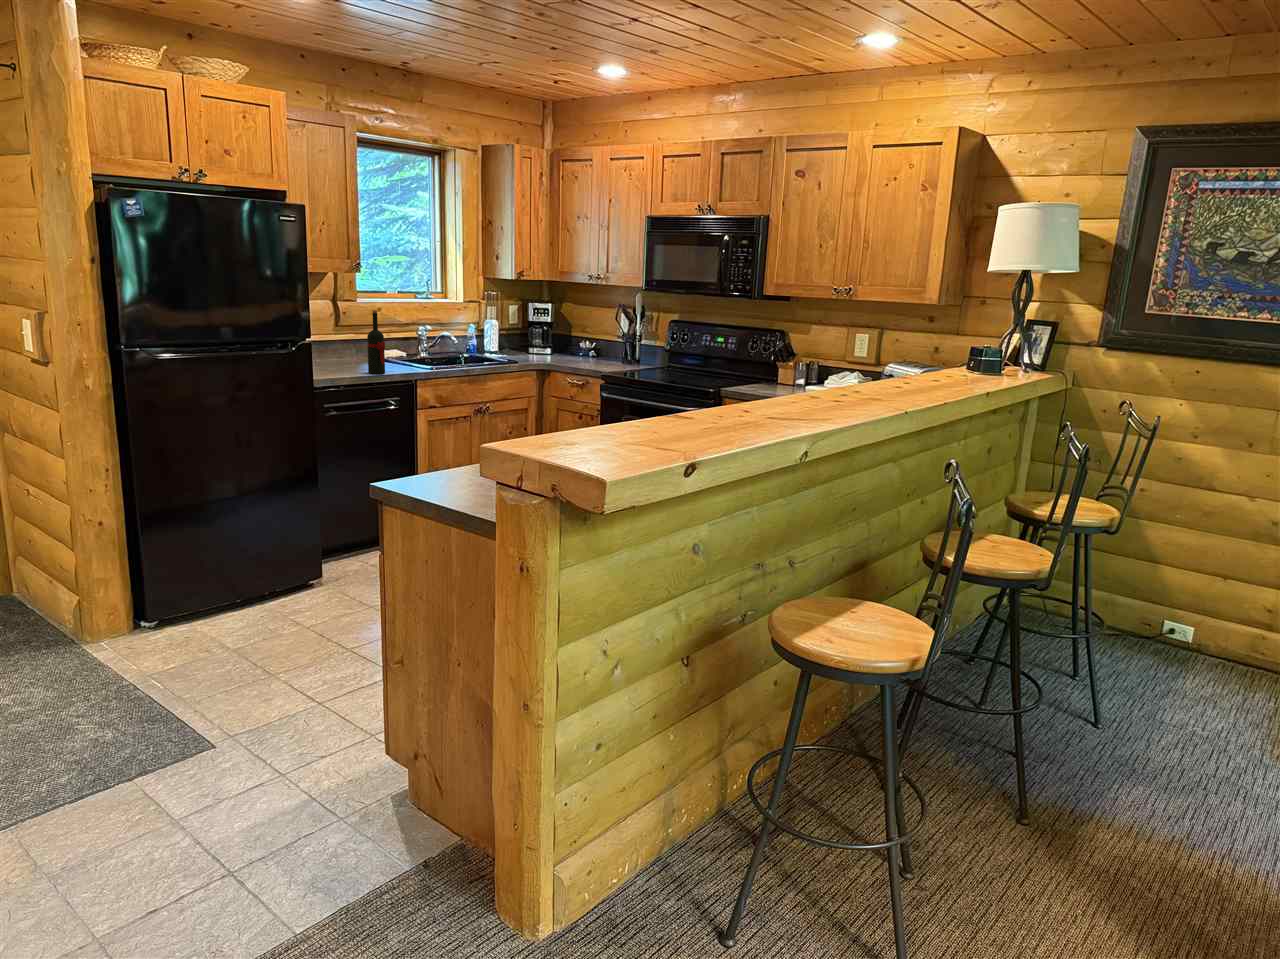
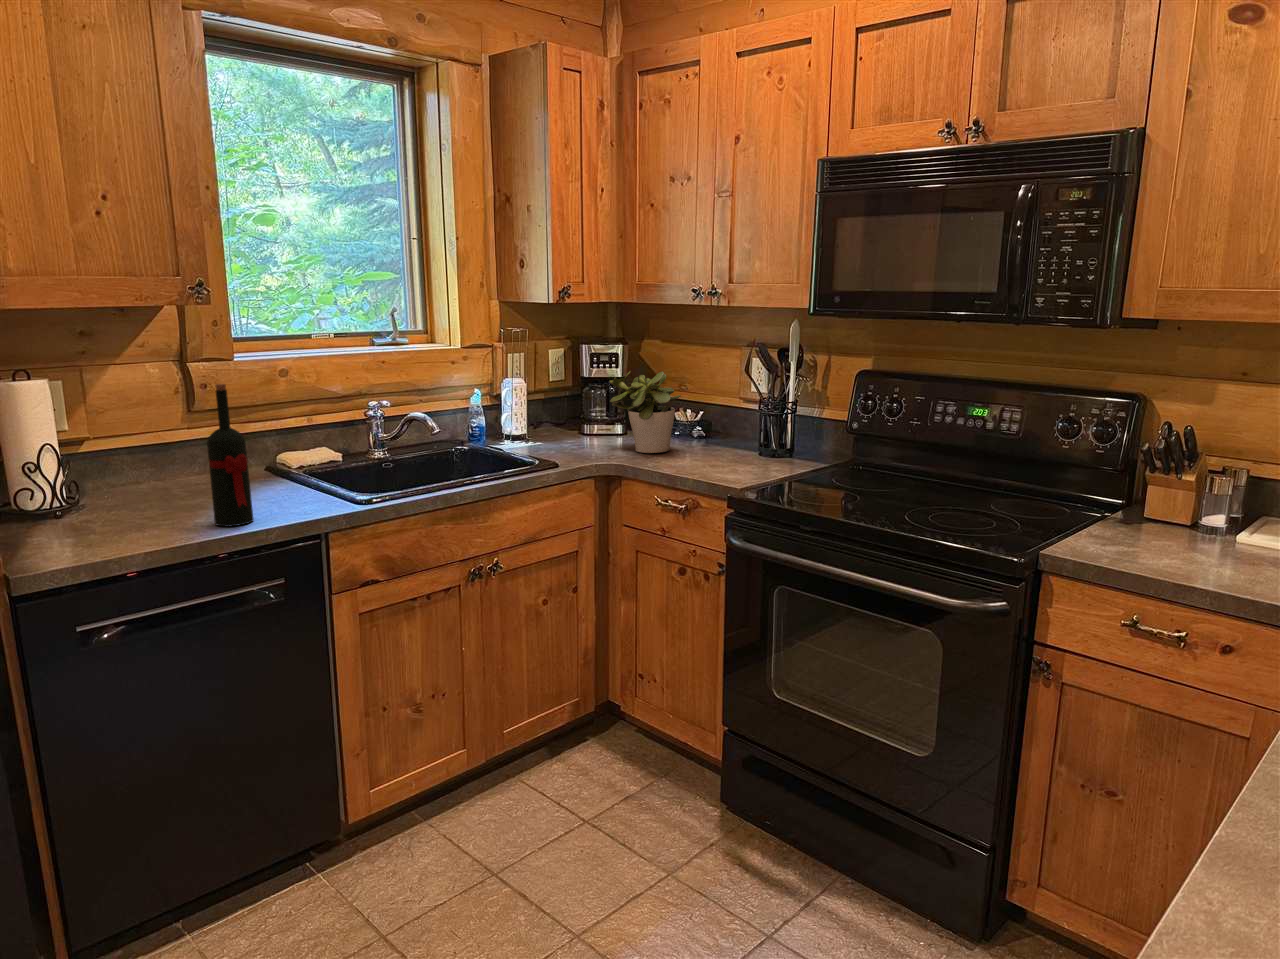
potted plant: none [544,317,582,360] -> present [609,371,681,453]

